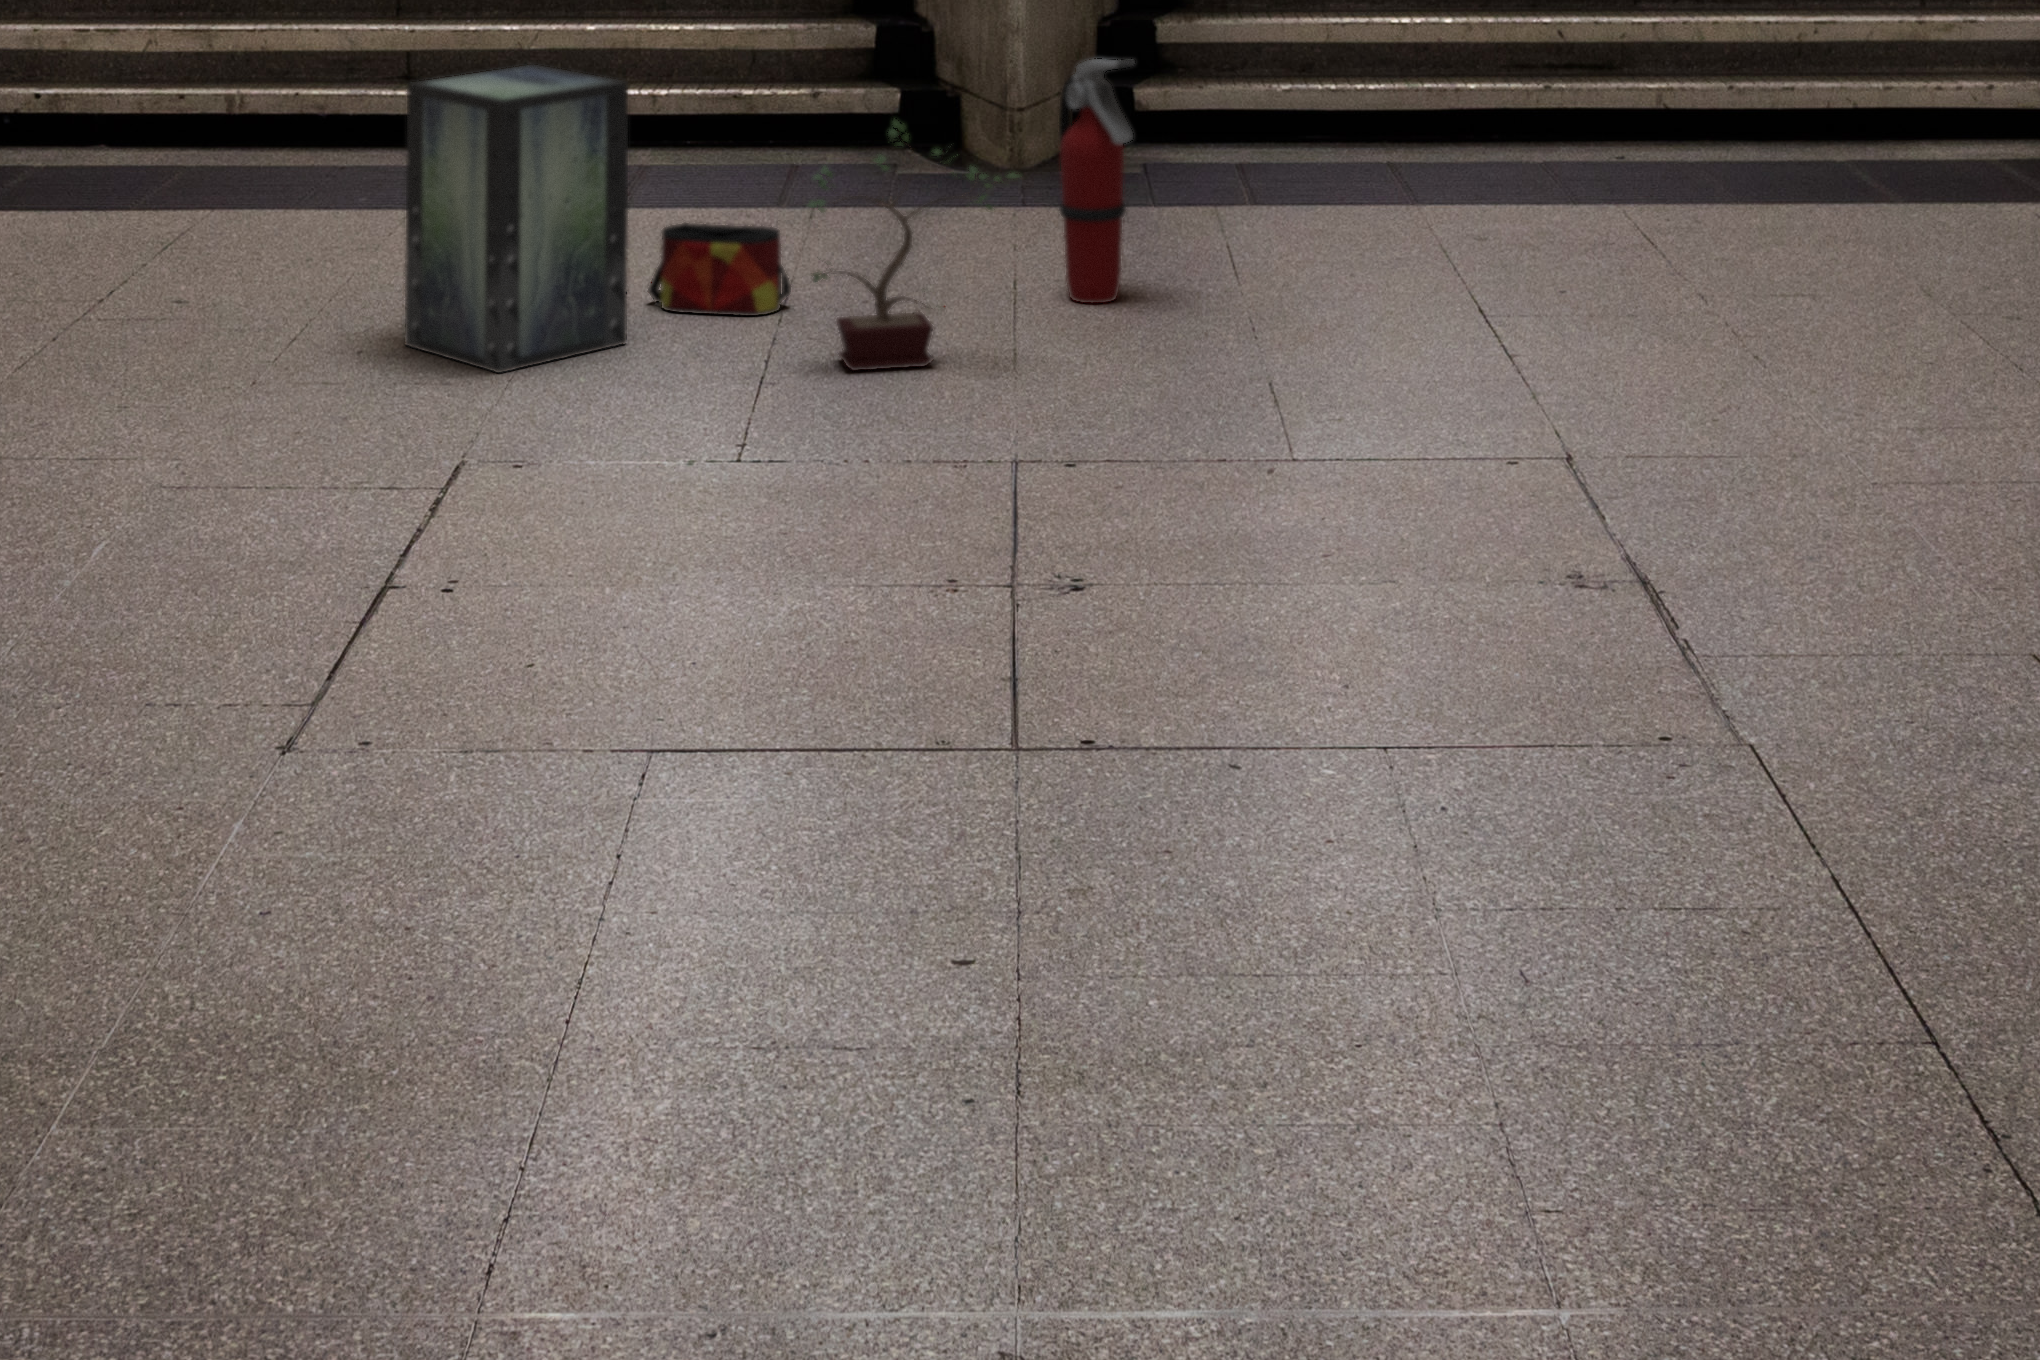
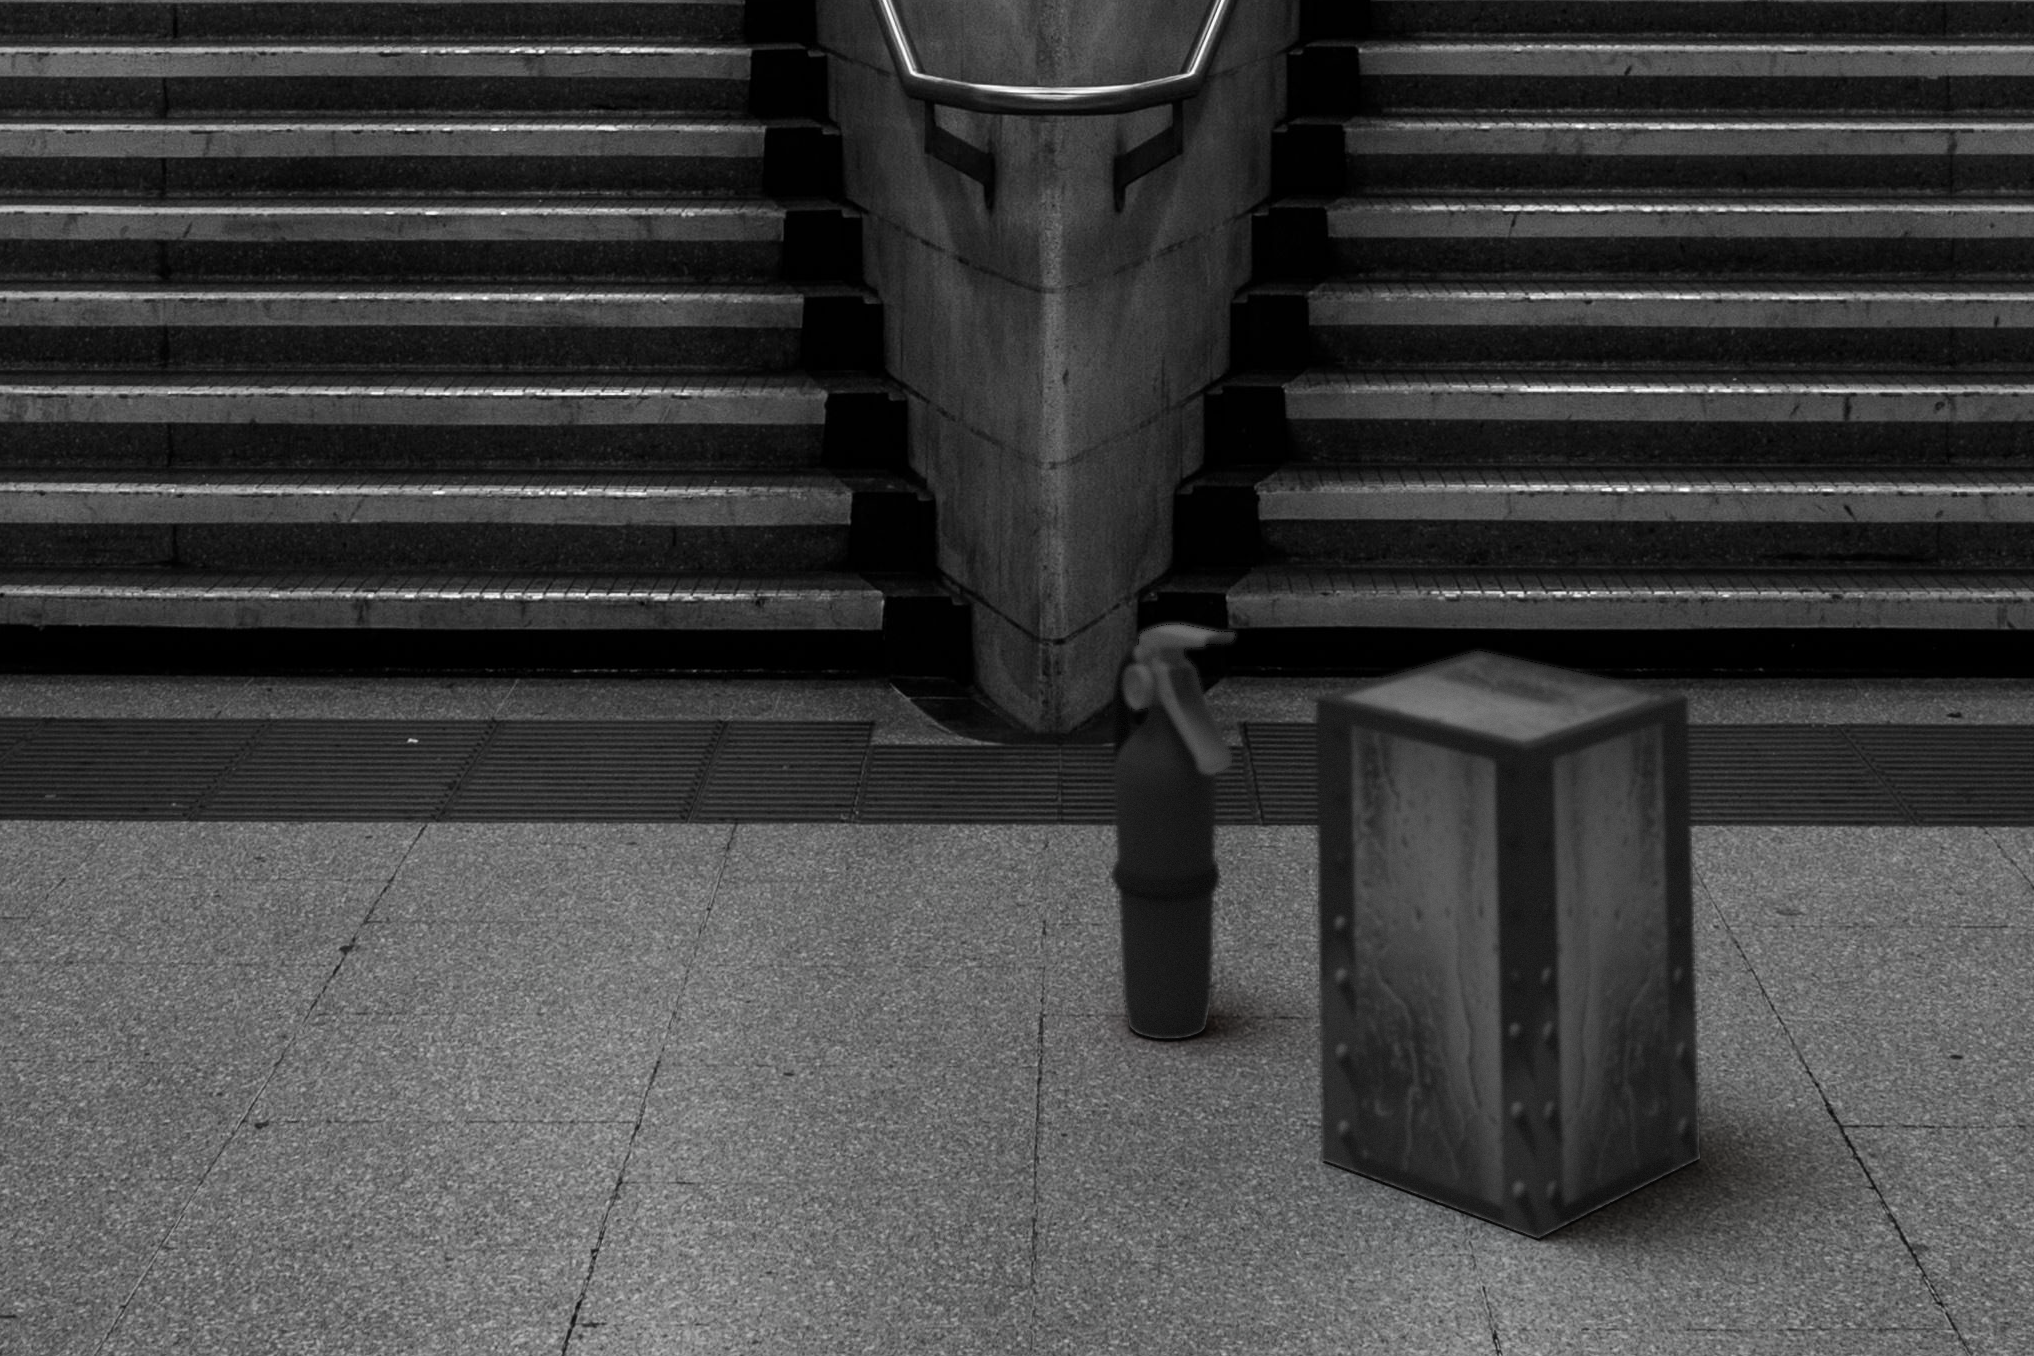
storage box: present [405,65,628,373] -> present [1316,651,1700,1238]
potted plant: present [808,118,1019,370] -> none [673,754,1050,1213]
bag: present [648,223,791,316] -> none [439,896,672,1067]

